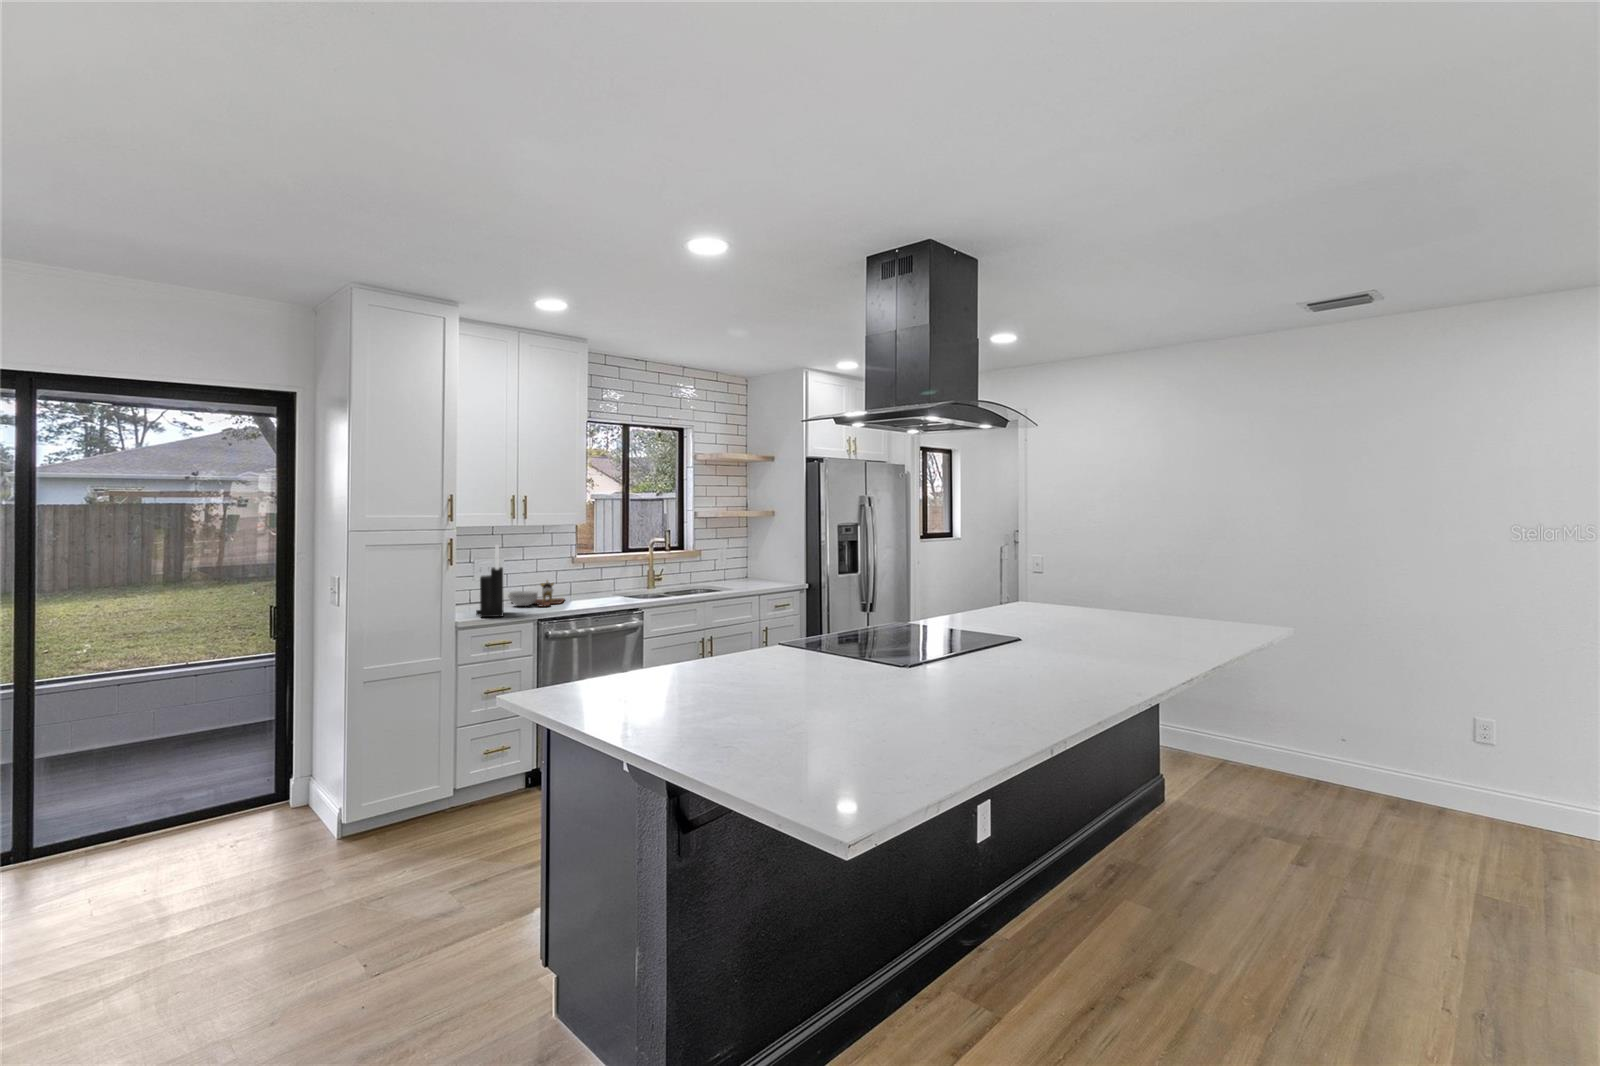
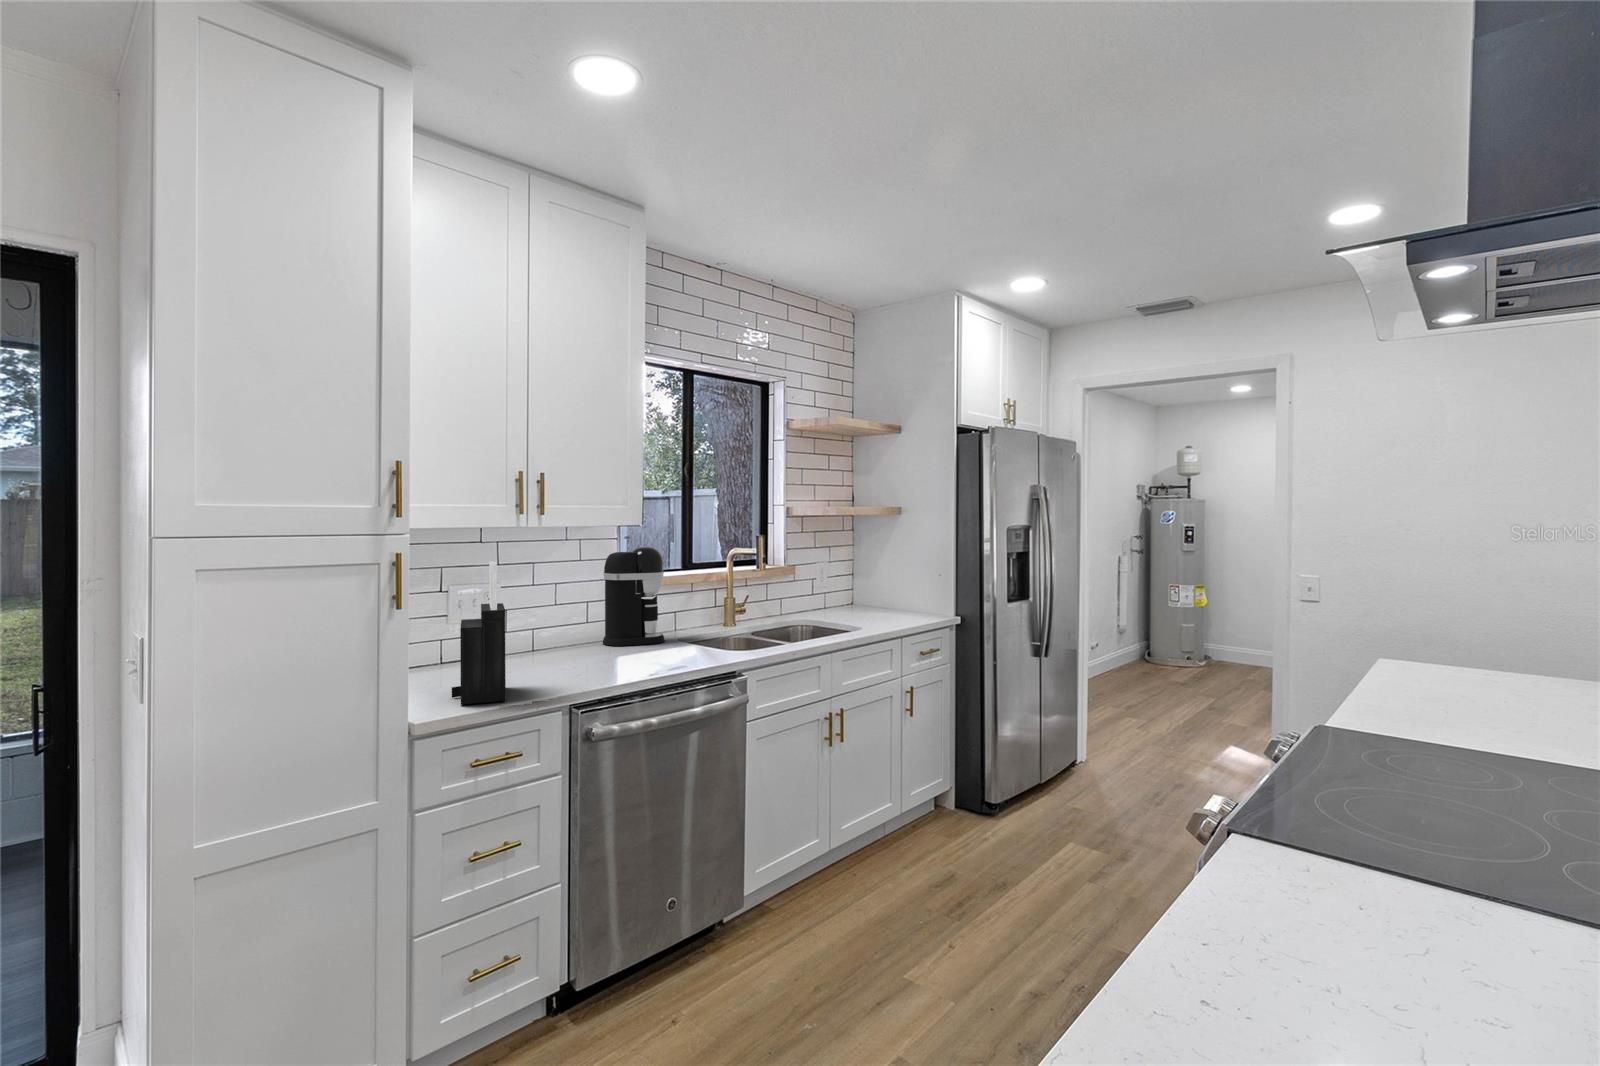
coffee maker: none [567,538,606,597] -> present [603,547,664,646]
cutting board: present [508,581,565,607] -> none [505,619,603,671]

